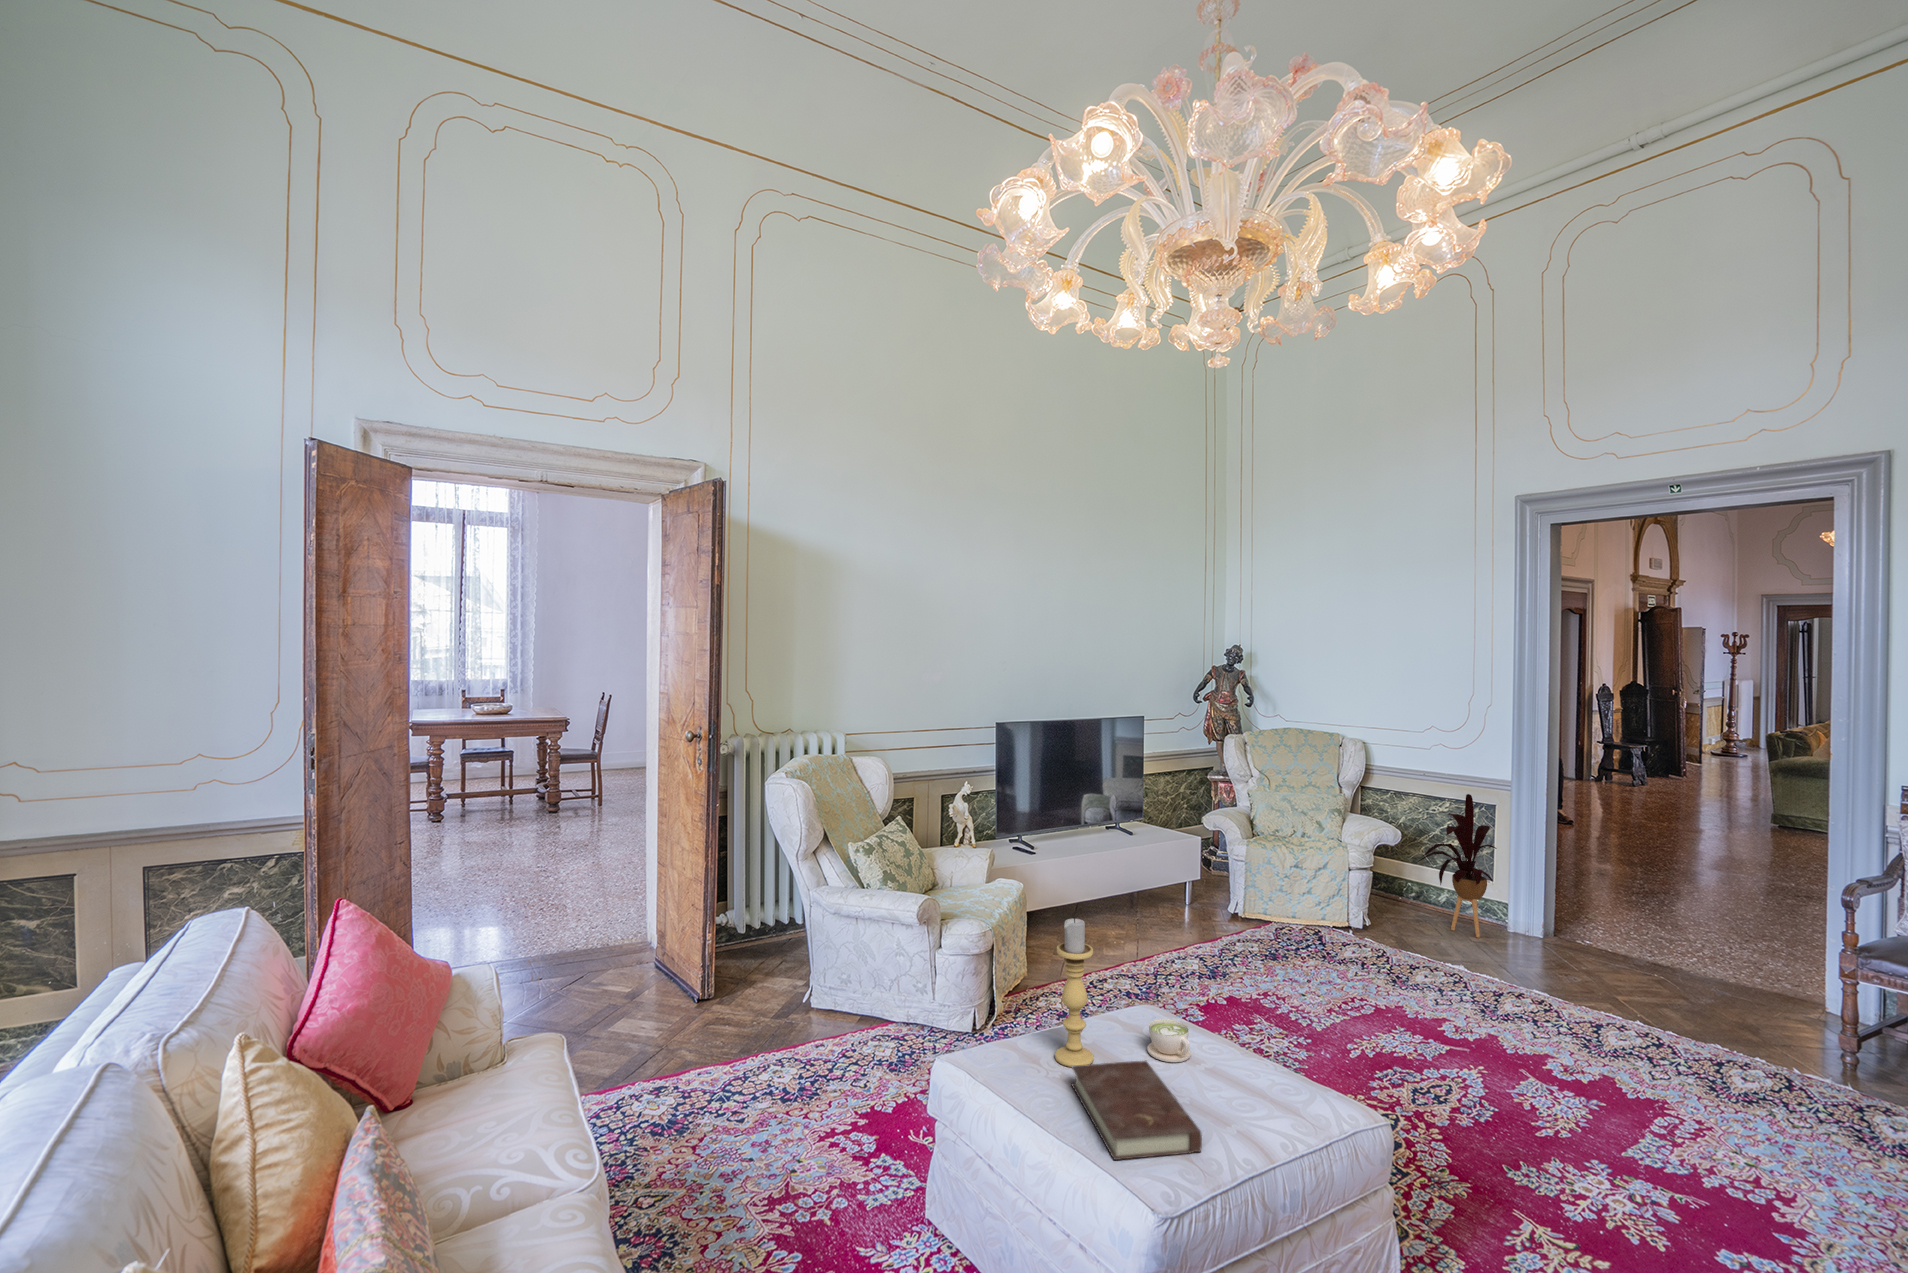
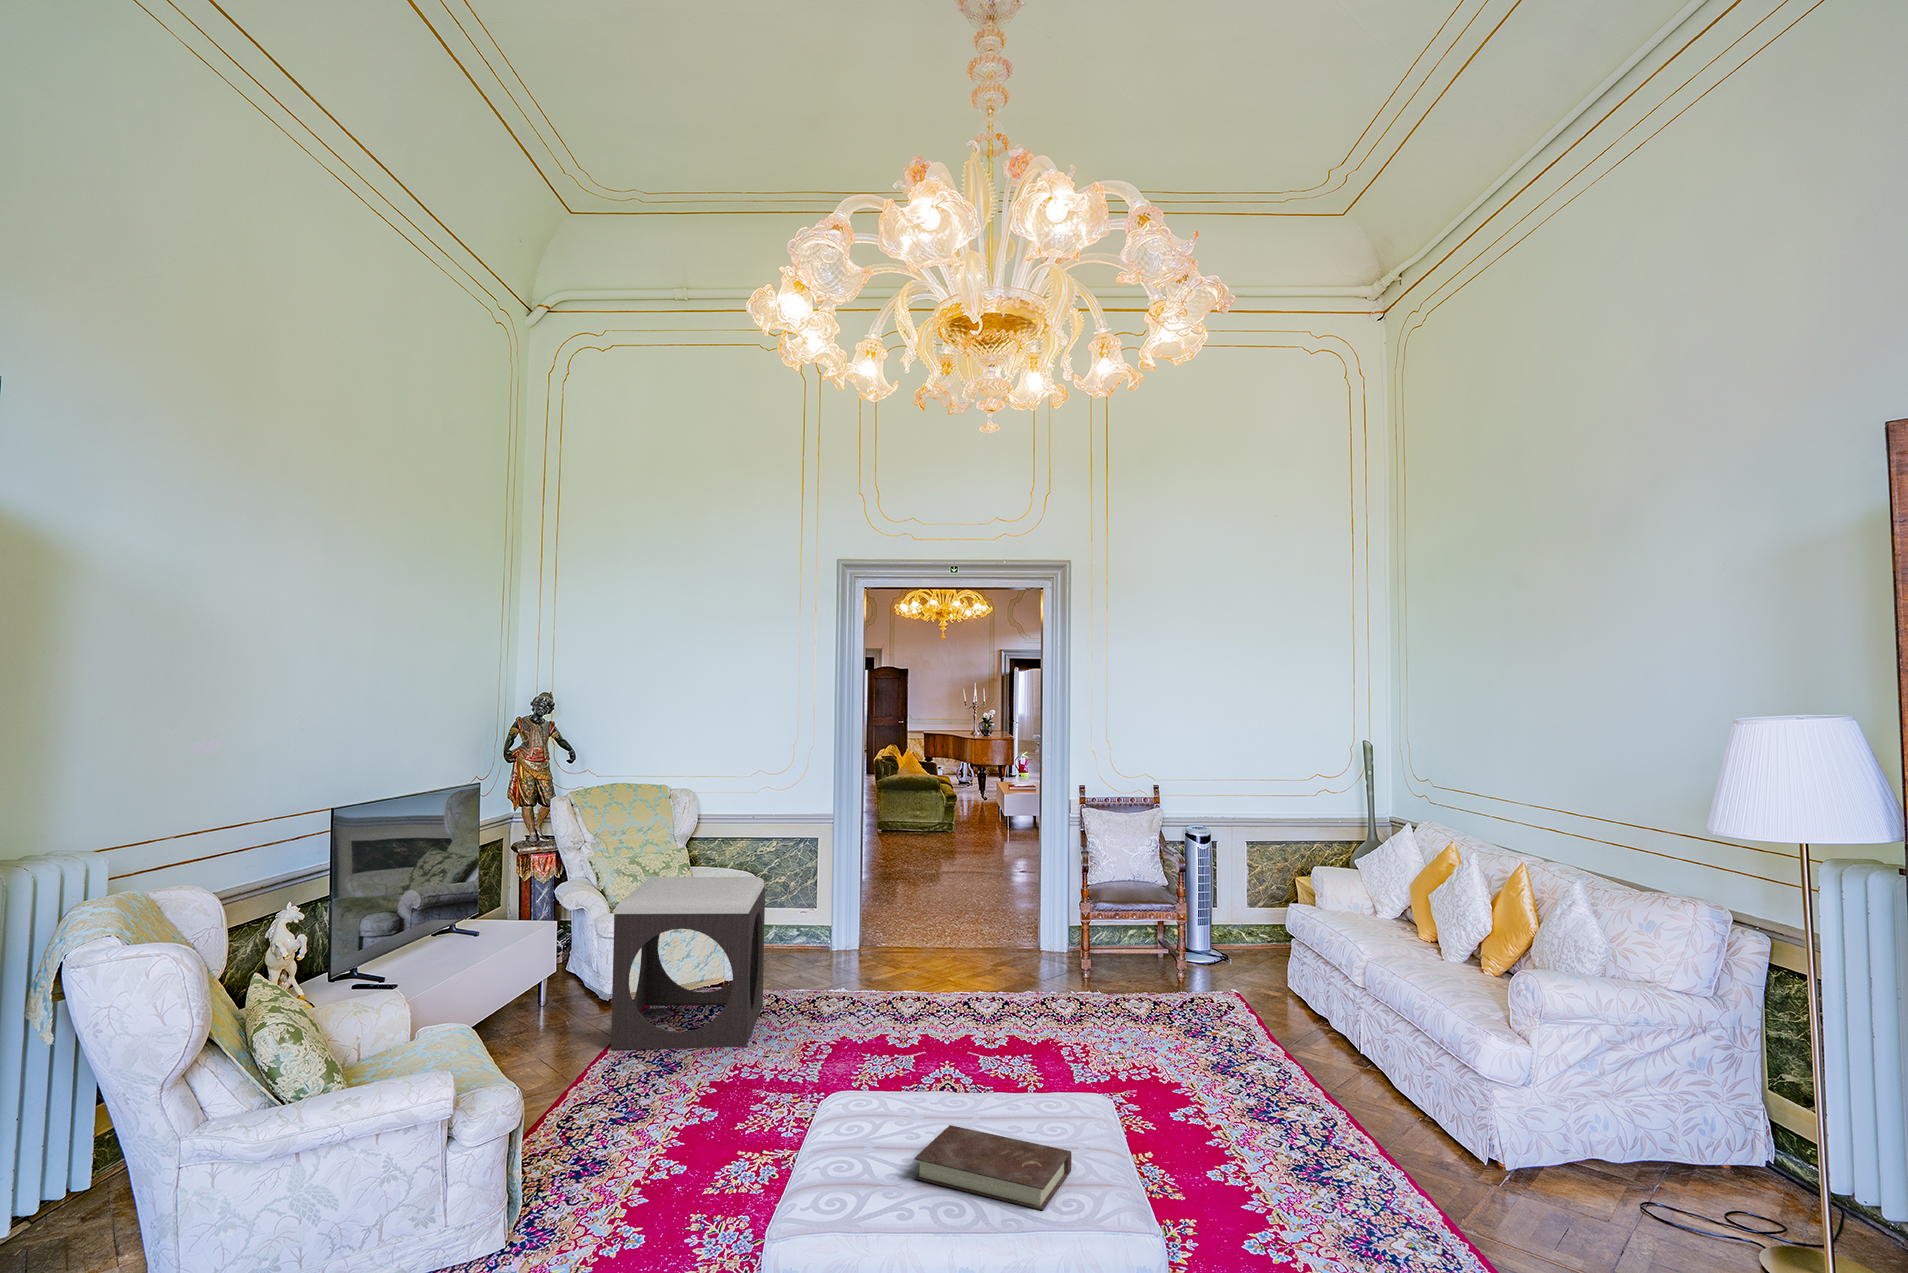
house plant: present [1418,794,1496,938] -> none [768,829,838,963]
footstool: none [1192,810,1362,982] -> present [611,877,765,1050]
candle holder: present [1055,918,1094,1067] -> none [853,1003,896,1168]
coffee cup: present [1147,1019,1191,1062] -> none [904,1083,953,1126]

